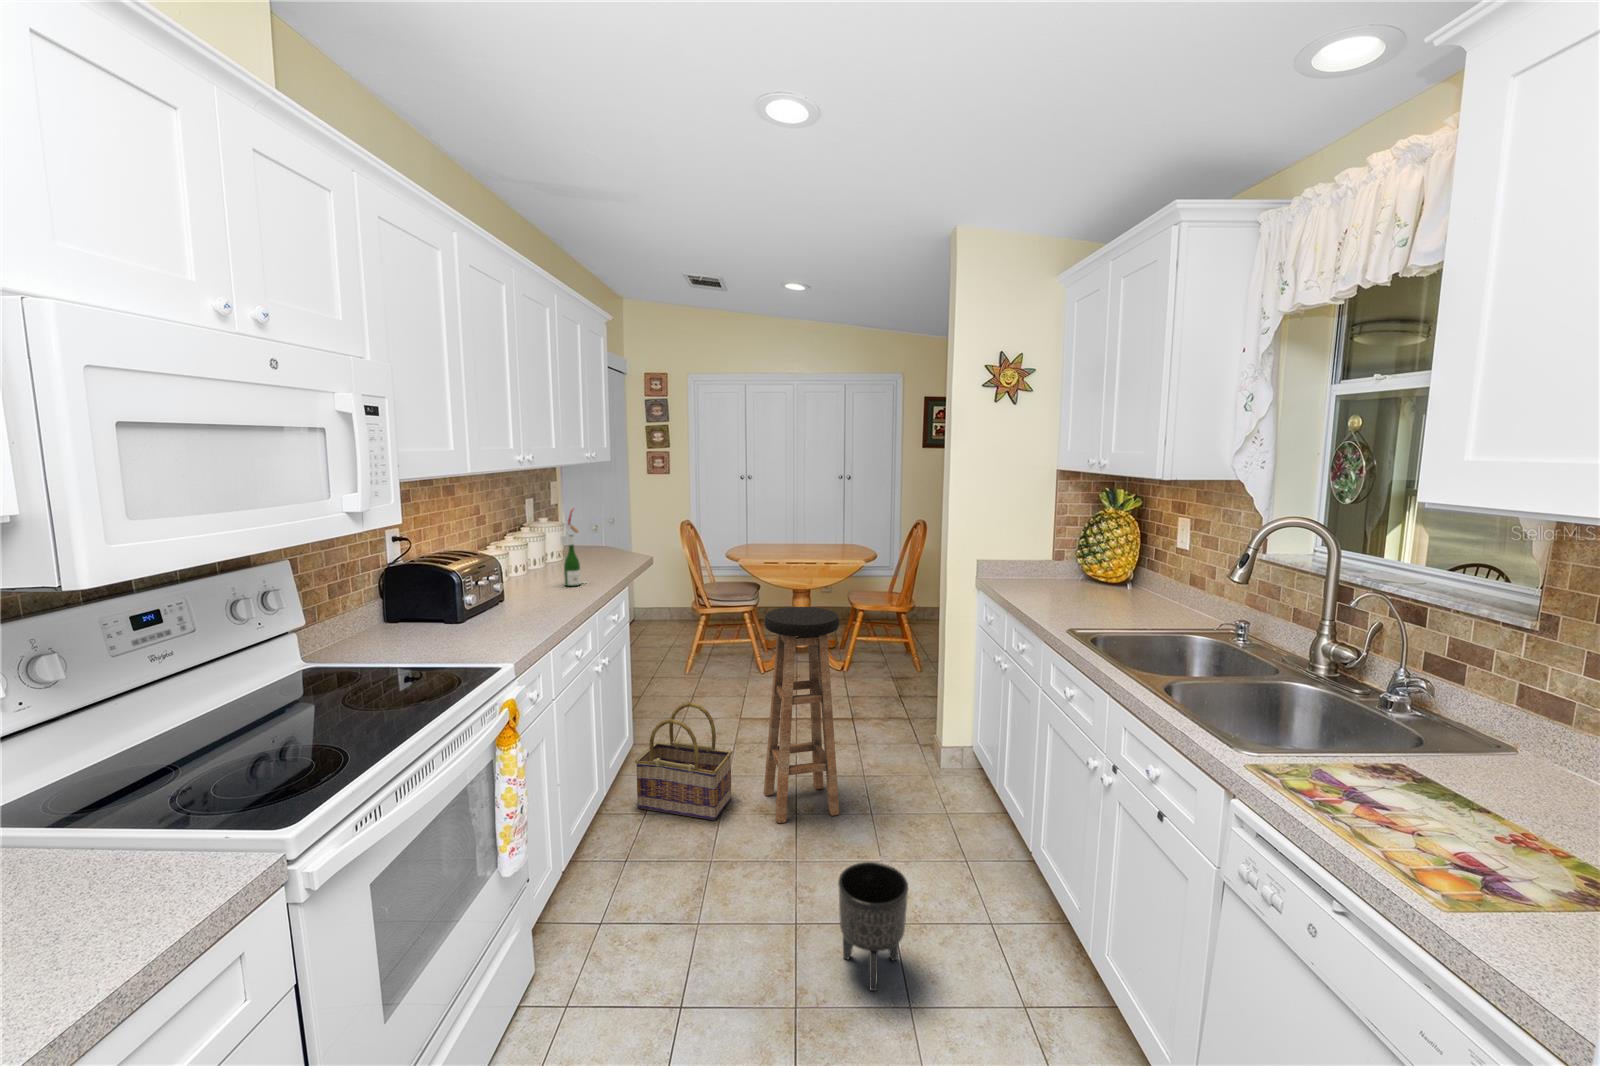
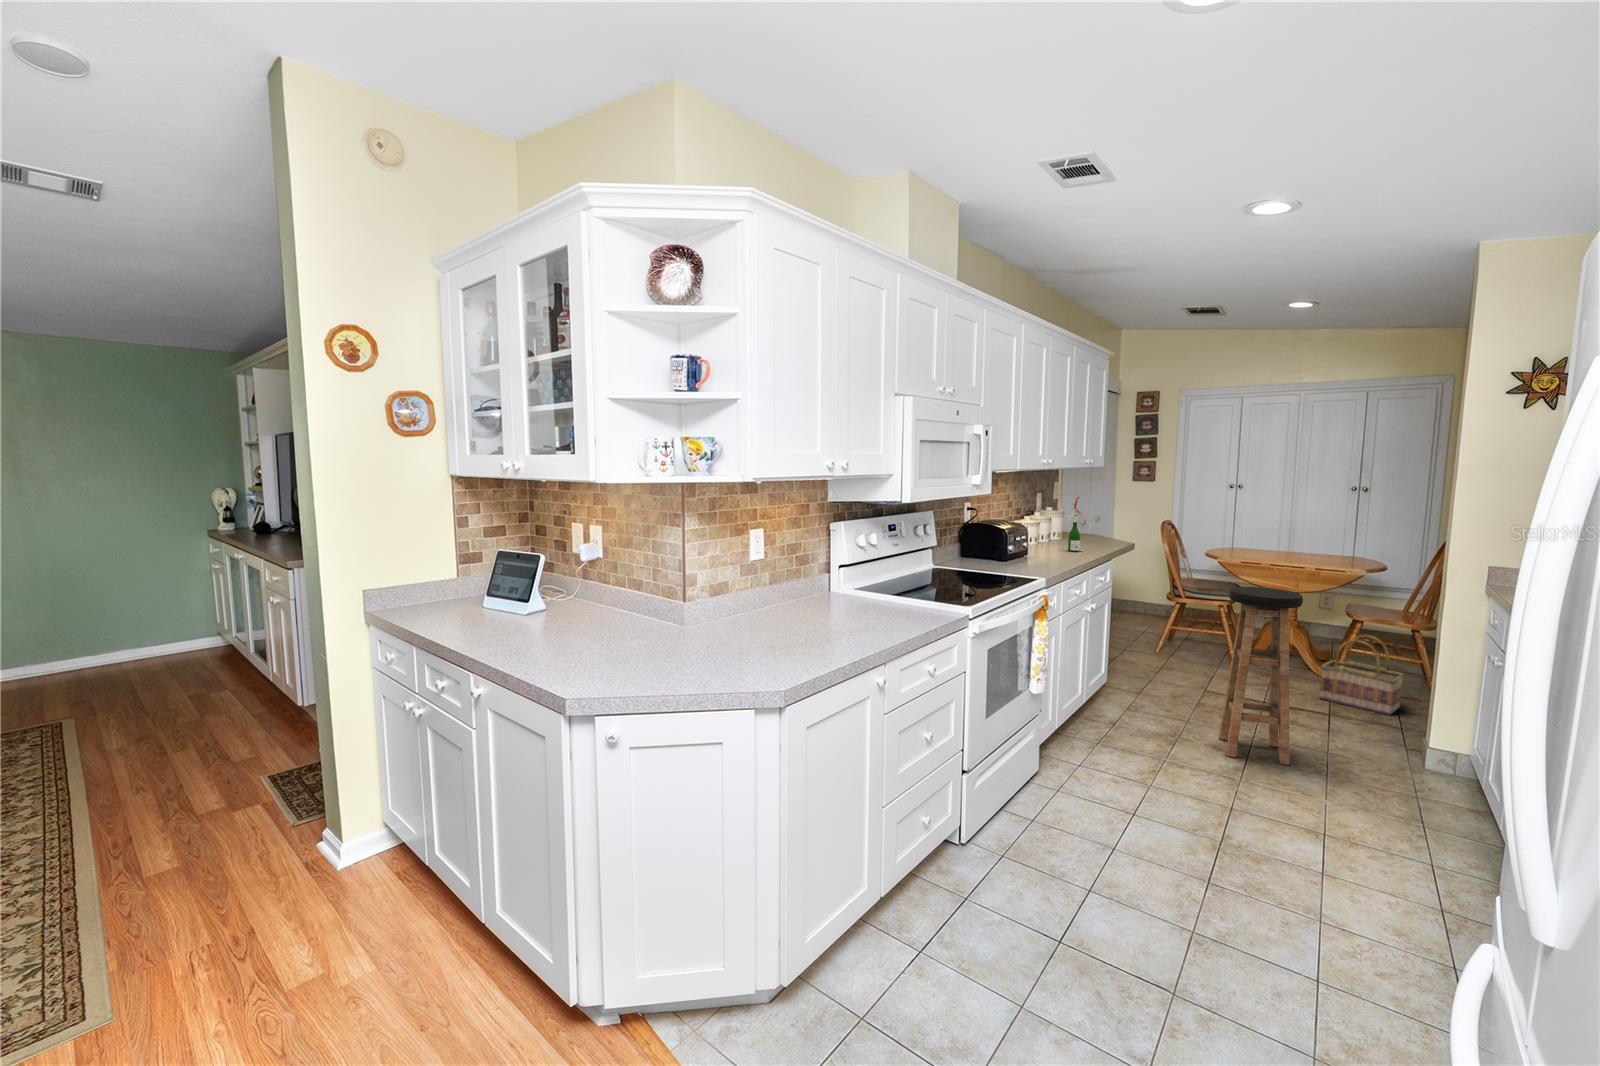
basket: present [635,702,732,820] -> present [1319,635,1404,715]
planter: present [838,862,908,991] -> none [1266,766,1330,854]

